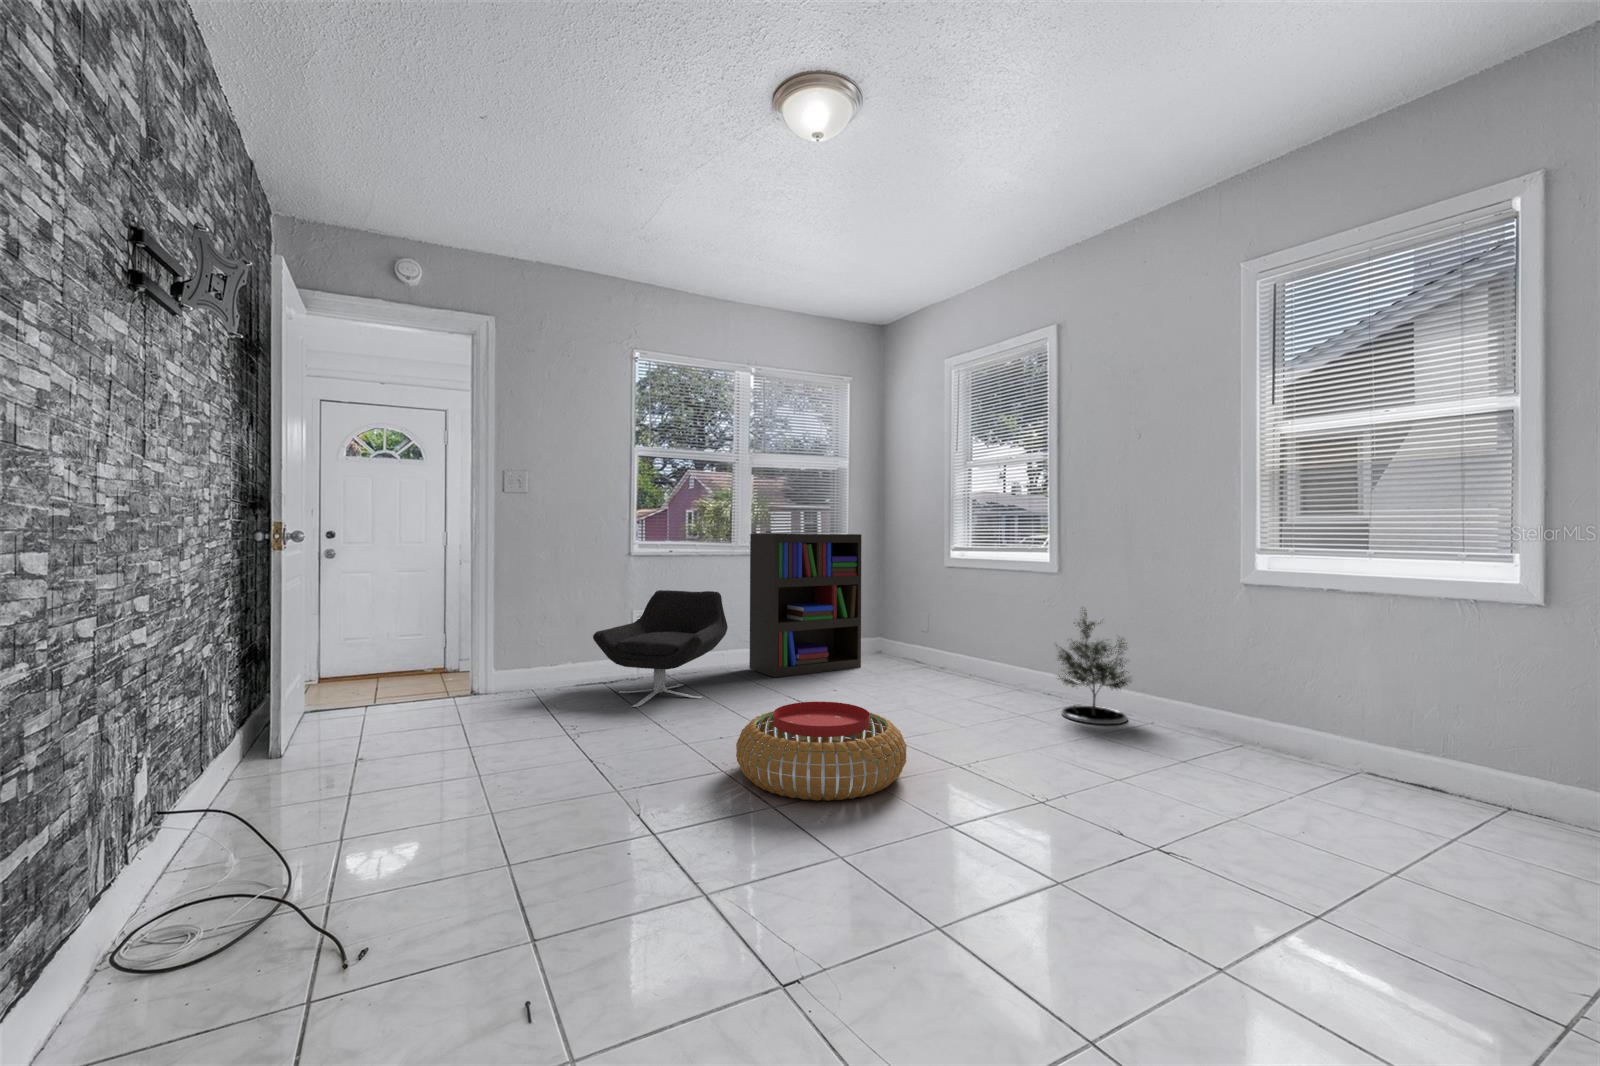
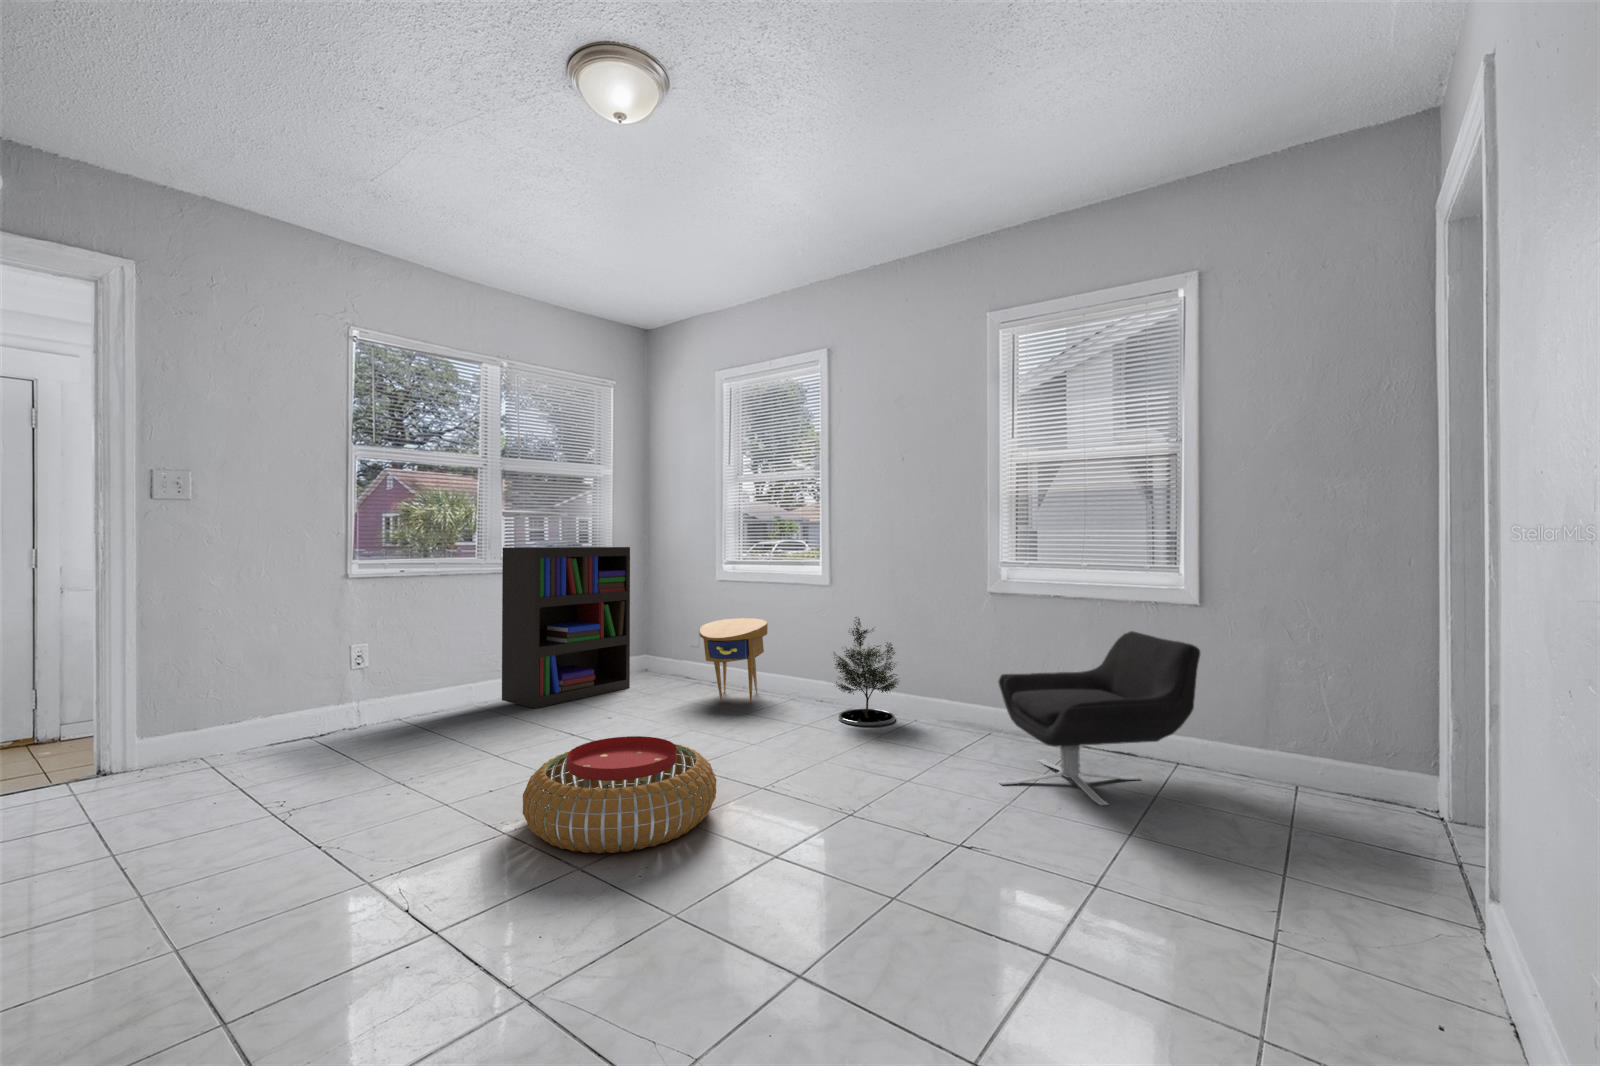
lounge chair: present [593,590,728,707] -> present [998,631,1200,805]
side table: none [924,606,993,689] -> present [699,618,768,701]

